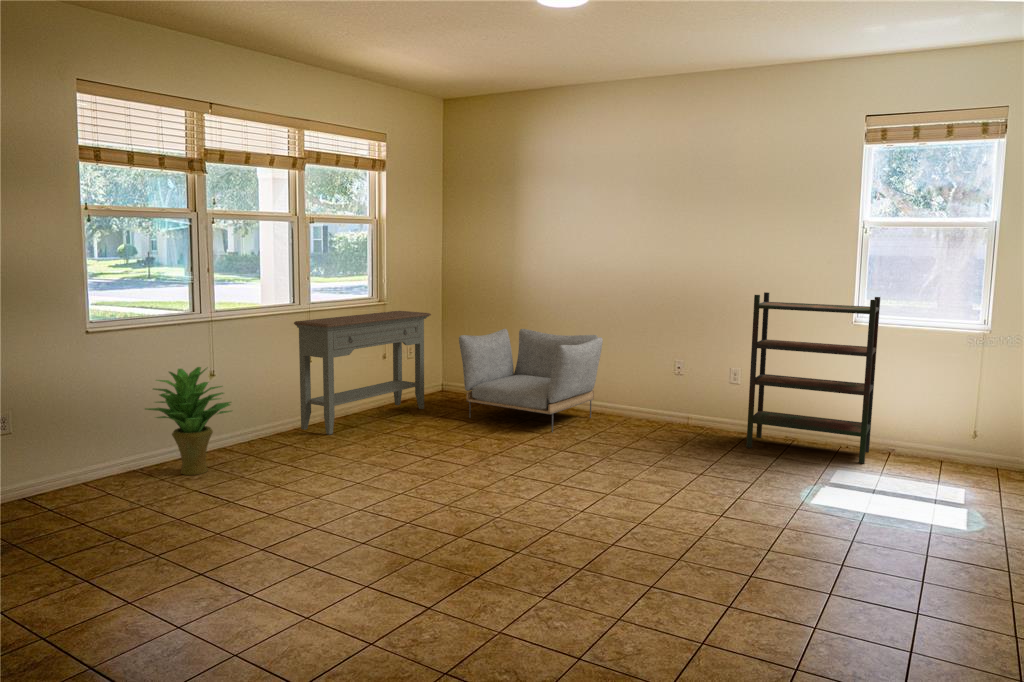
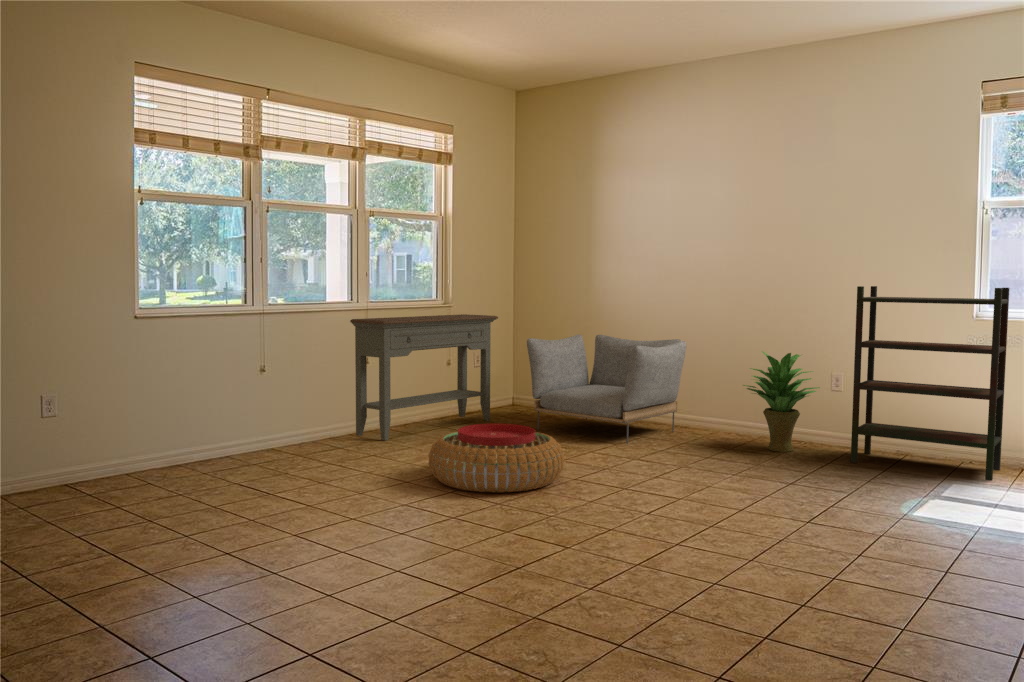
potted plant: present [145,367,231,475] -> present [744,351,819,452]
pouf: none [378,424,502,492] -> present [428,423,564,492]

